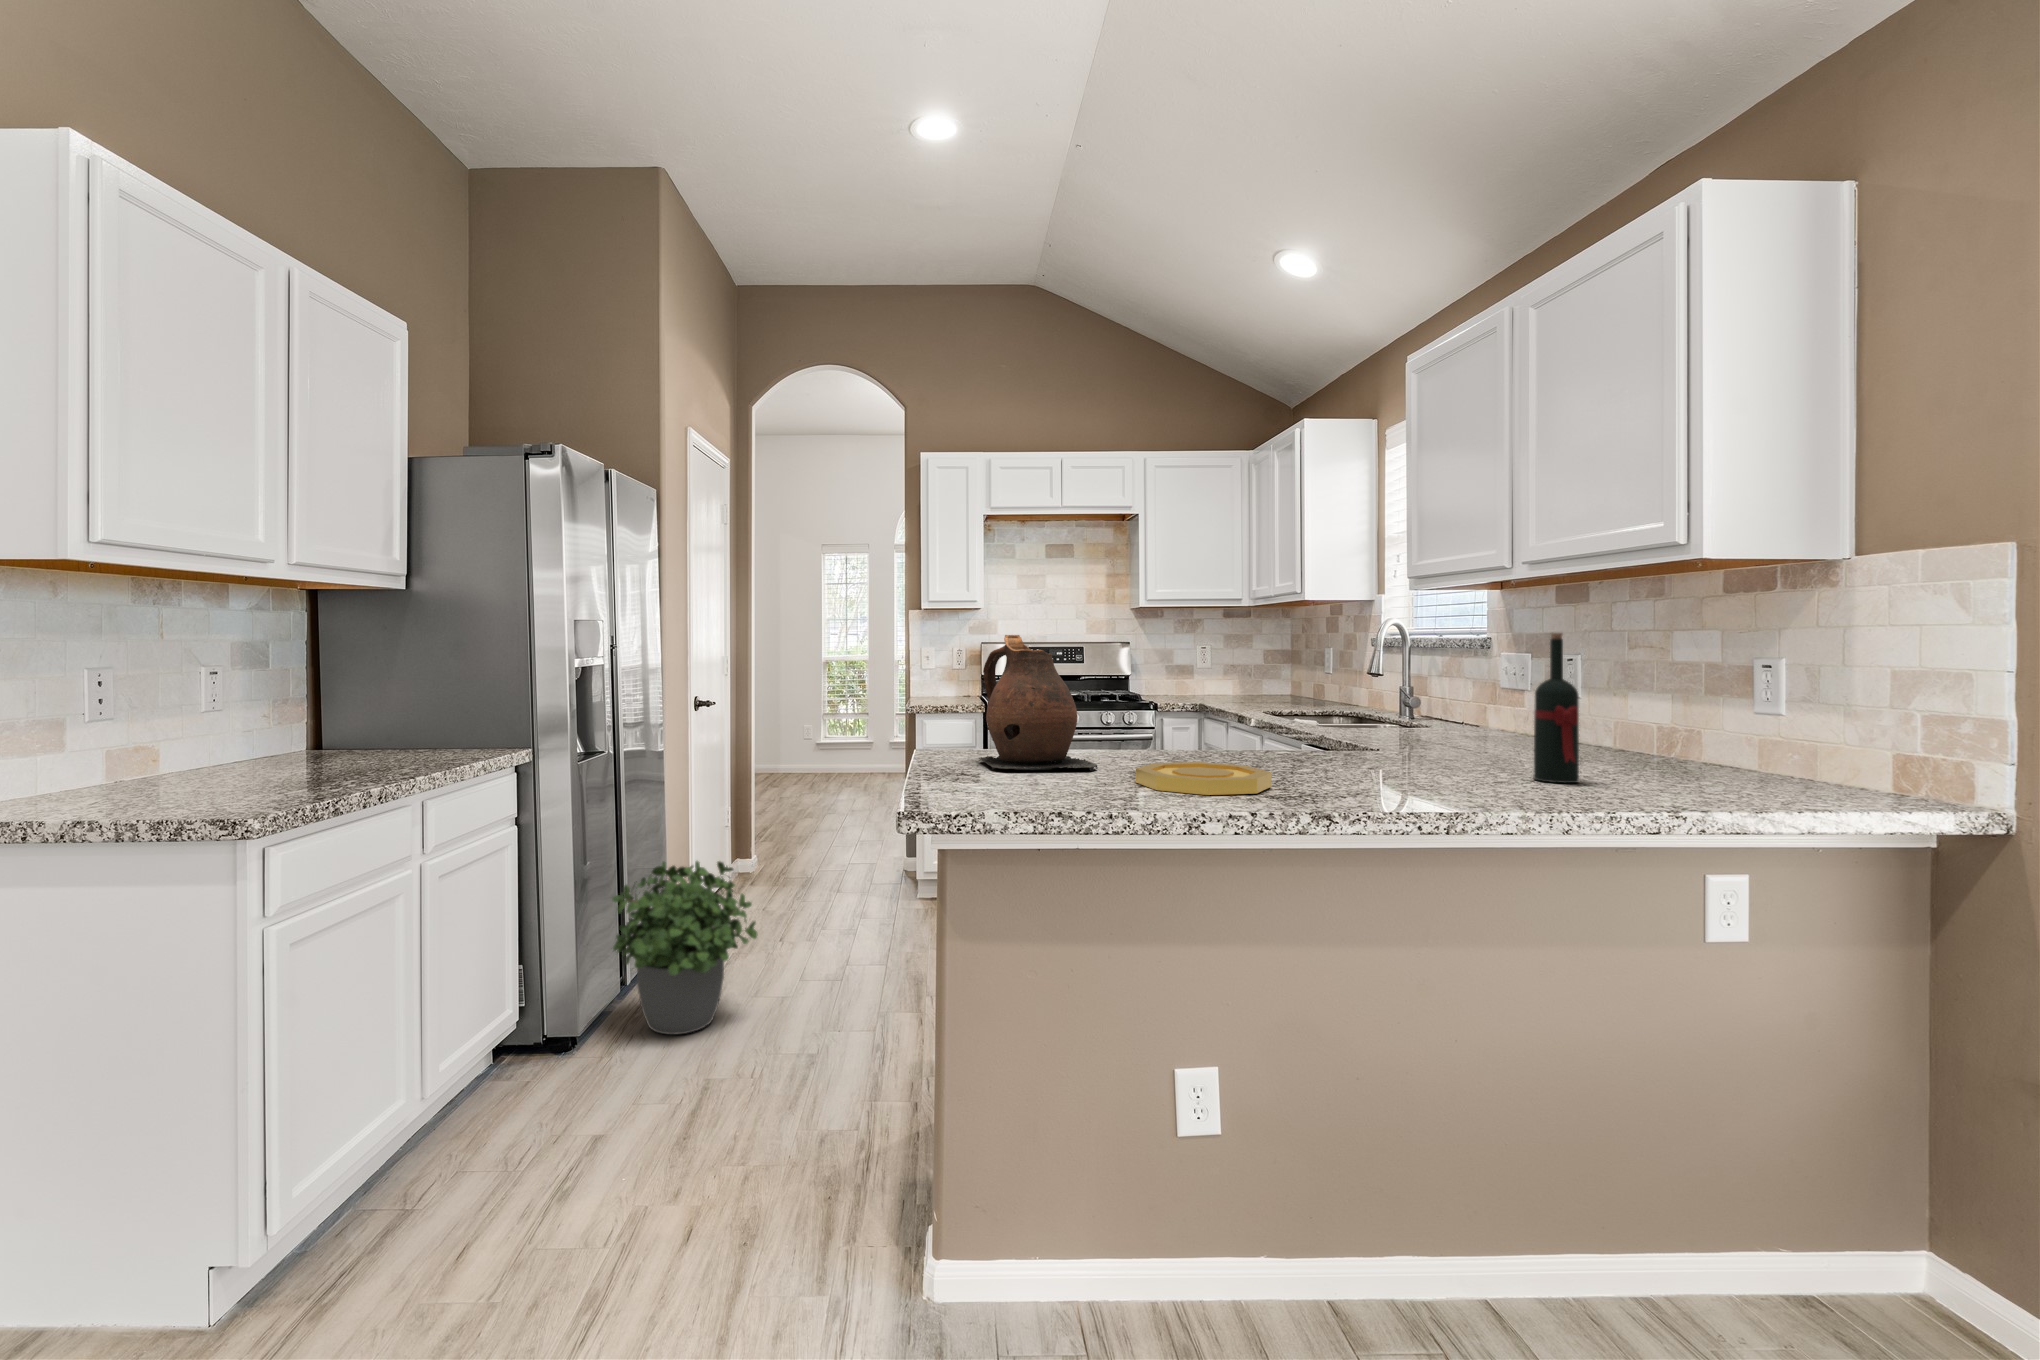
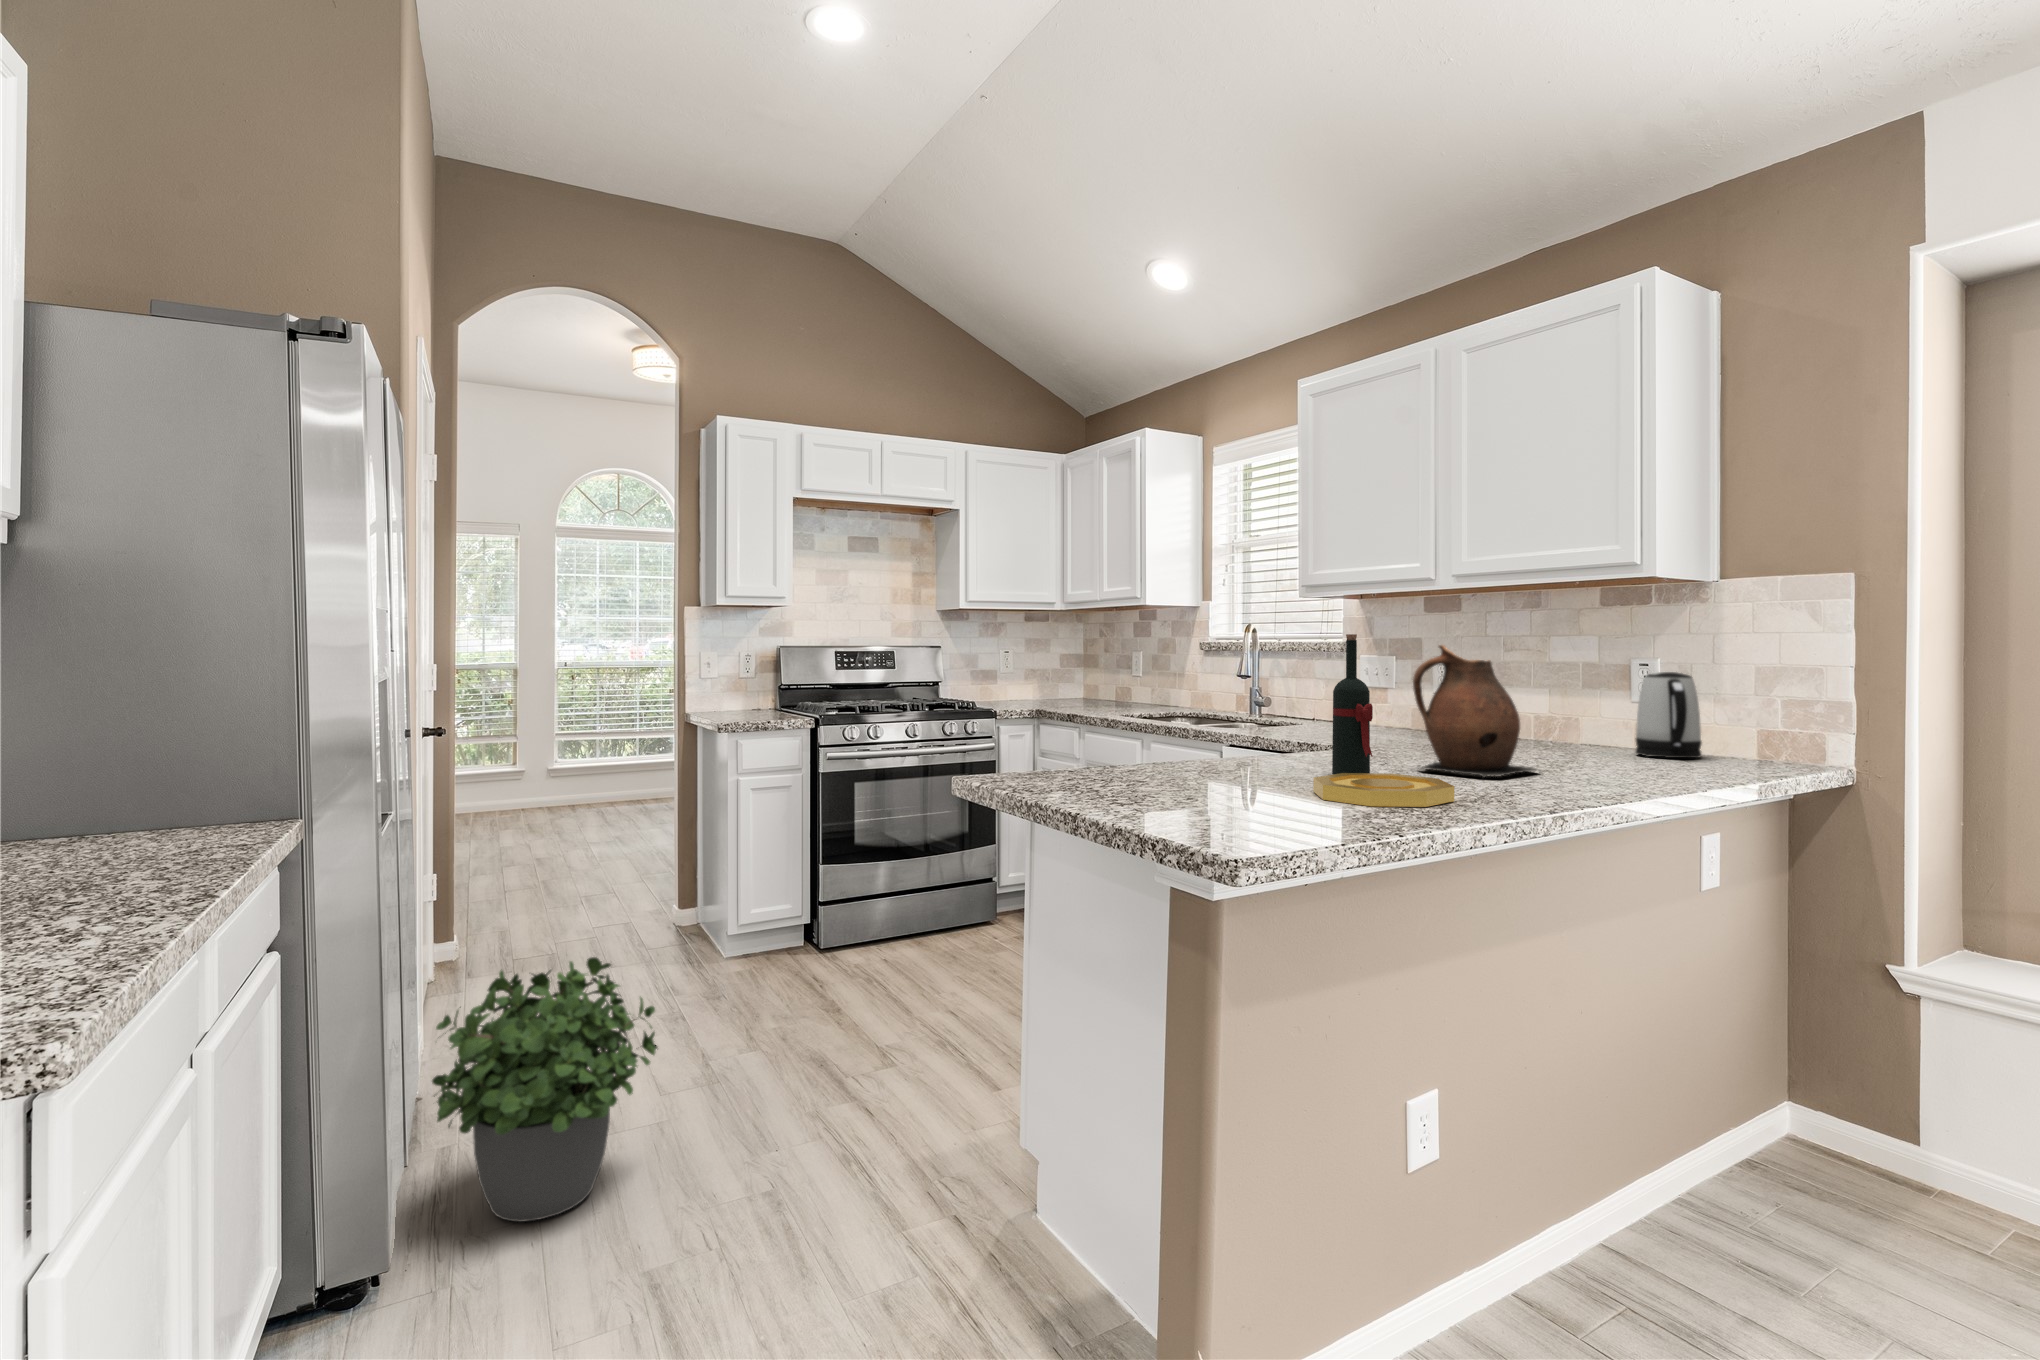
wine bottle: present [1534,633,1579,783] -> present [1332,634,1373,774]
ceramic pitcher: present [979,635,1097,771] -> present [1413,645,1540,778]
kettle: none [1728,675,1821,784] -> present [1636,672,1702,758]

